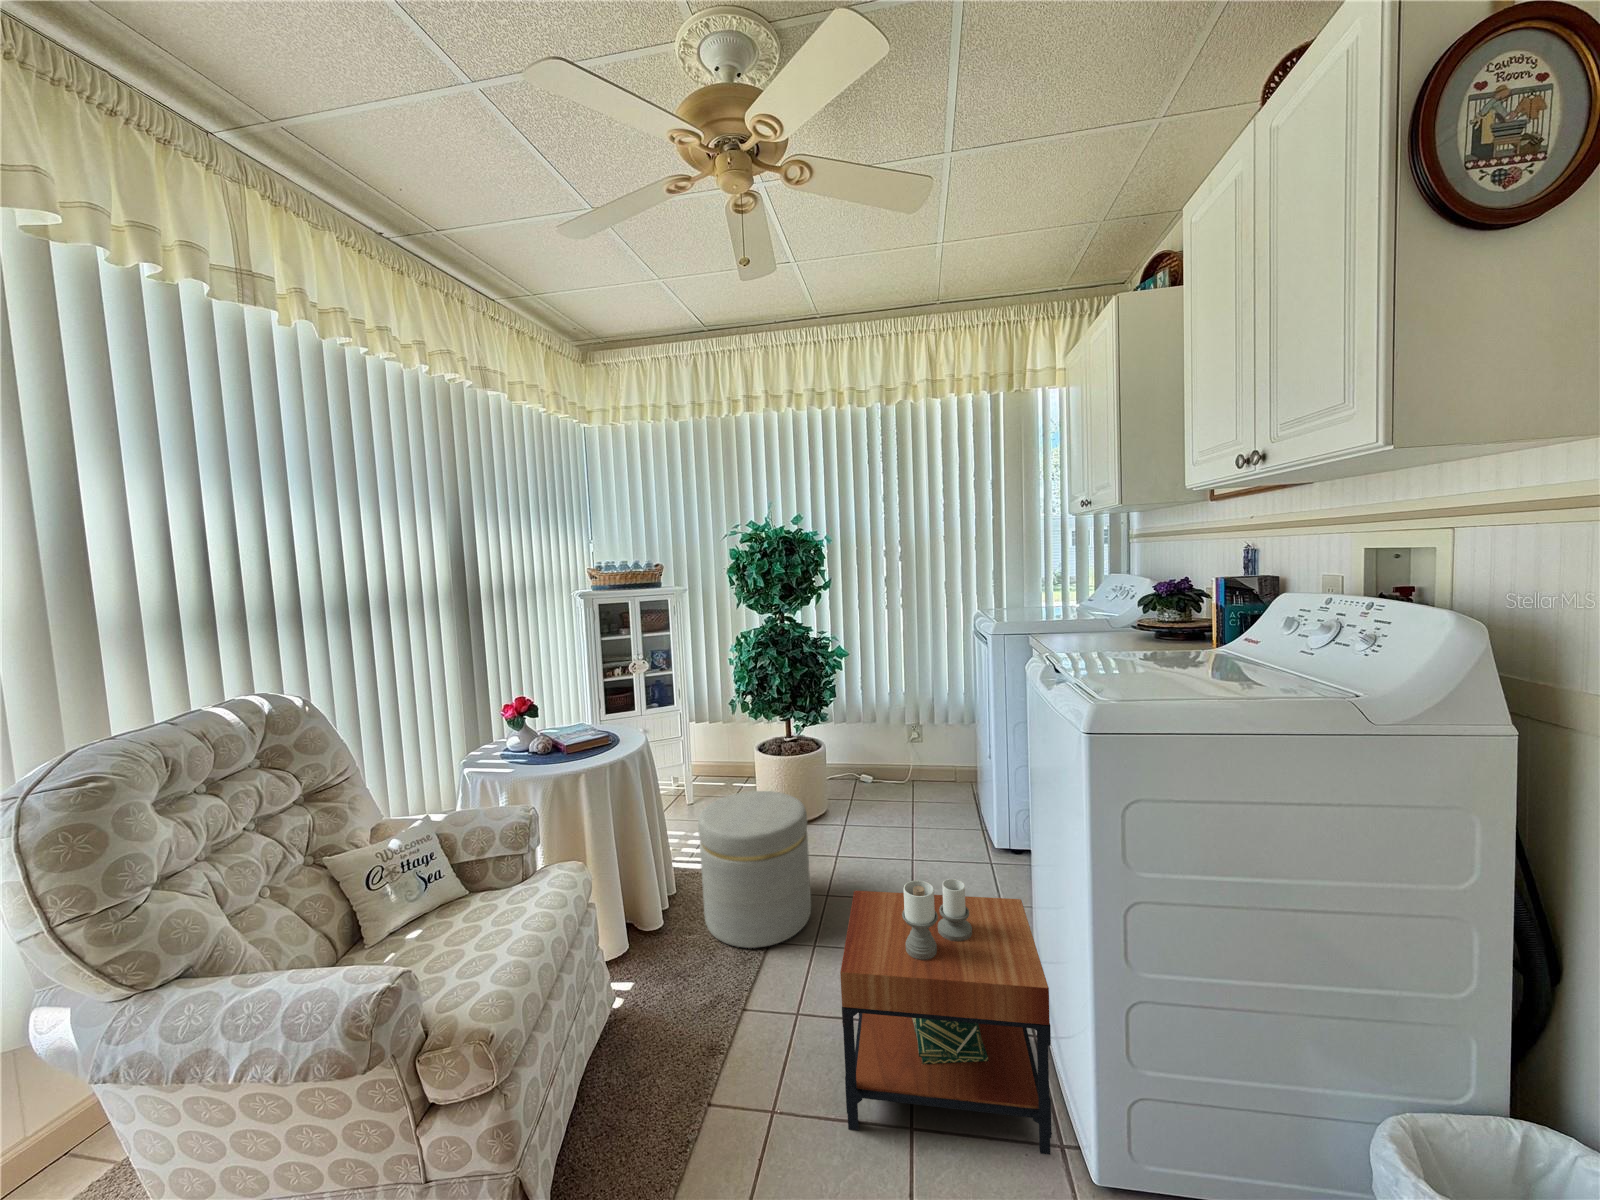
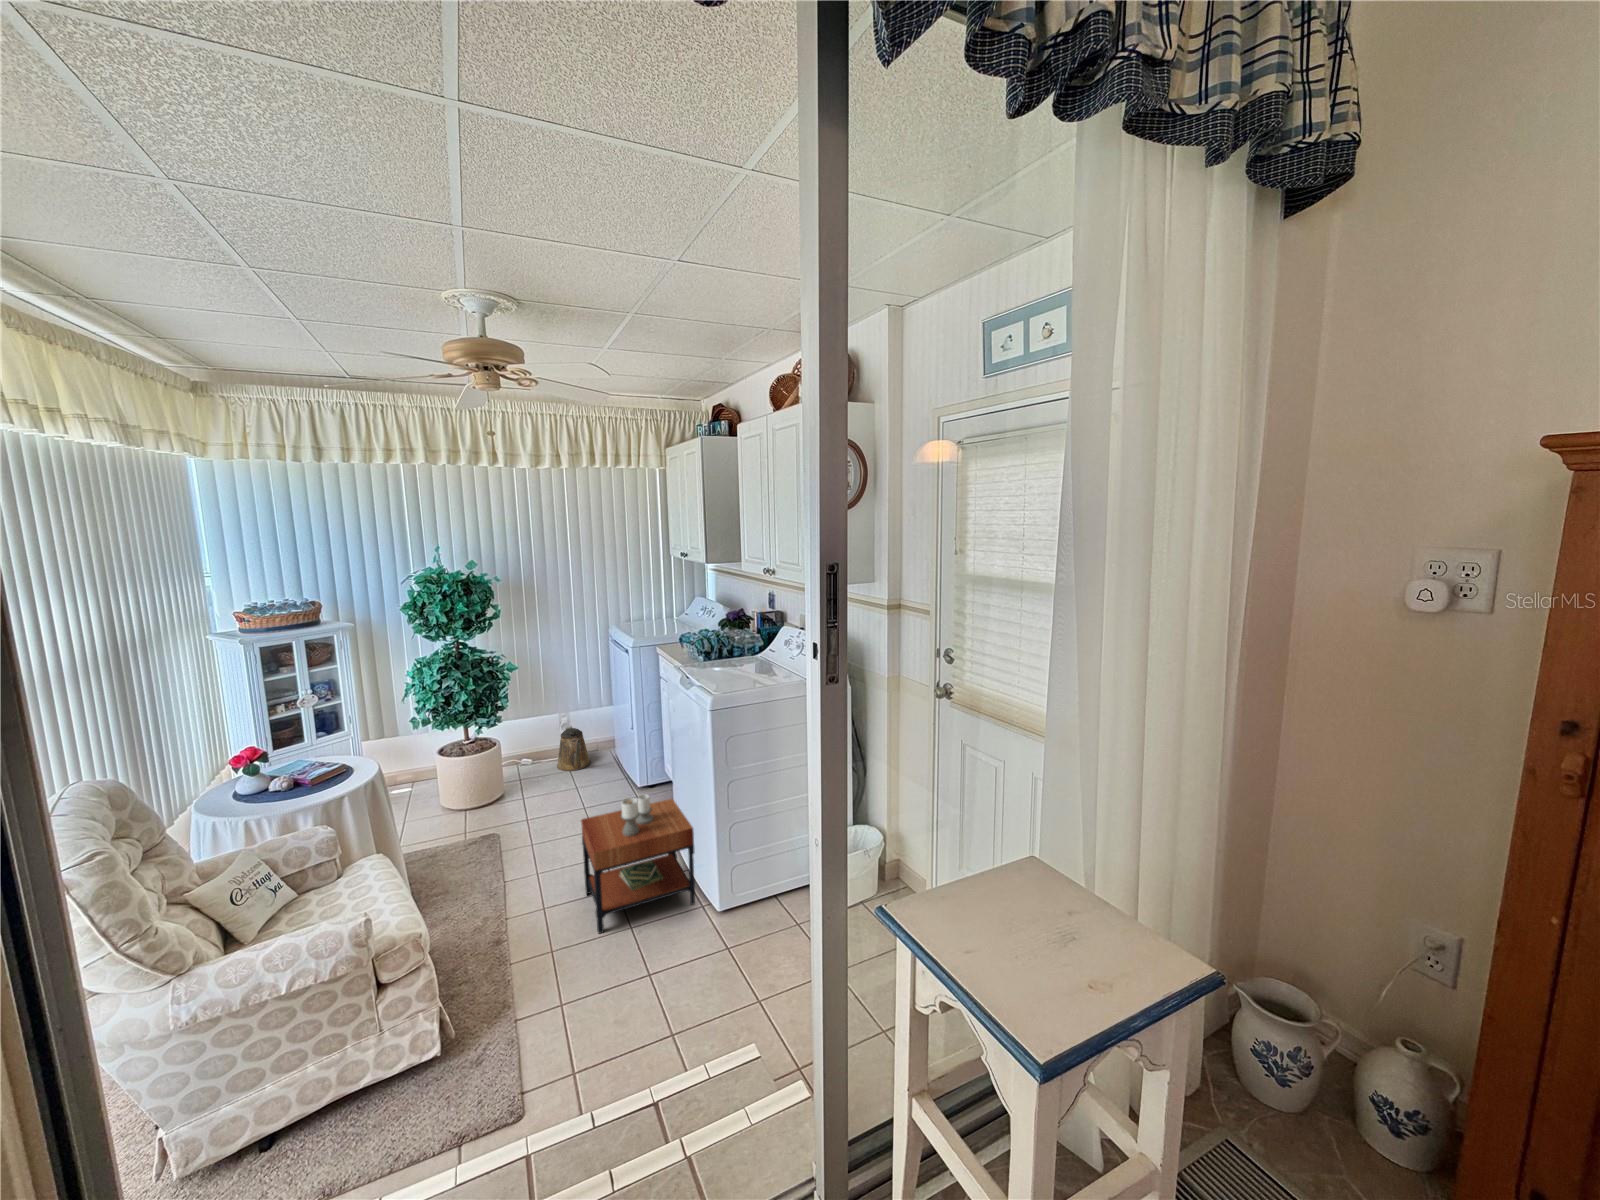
watering can: none [897,742,941,803] -> present [557,726,591,771]
ottoman: present [698,791,811,948] -> none [438,780,529,890]

